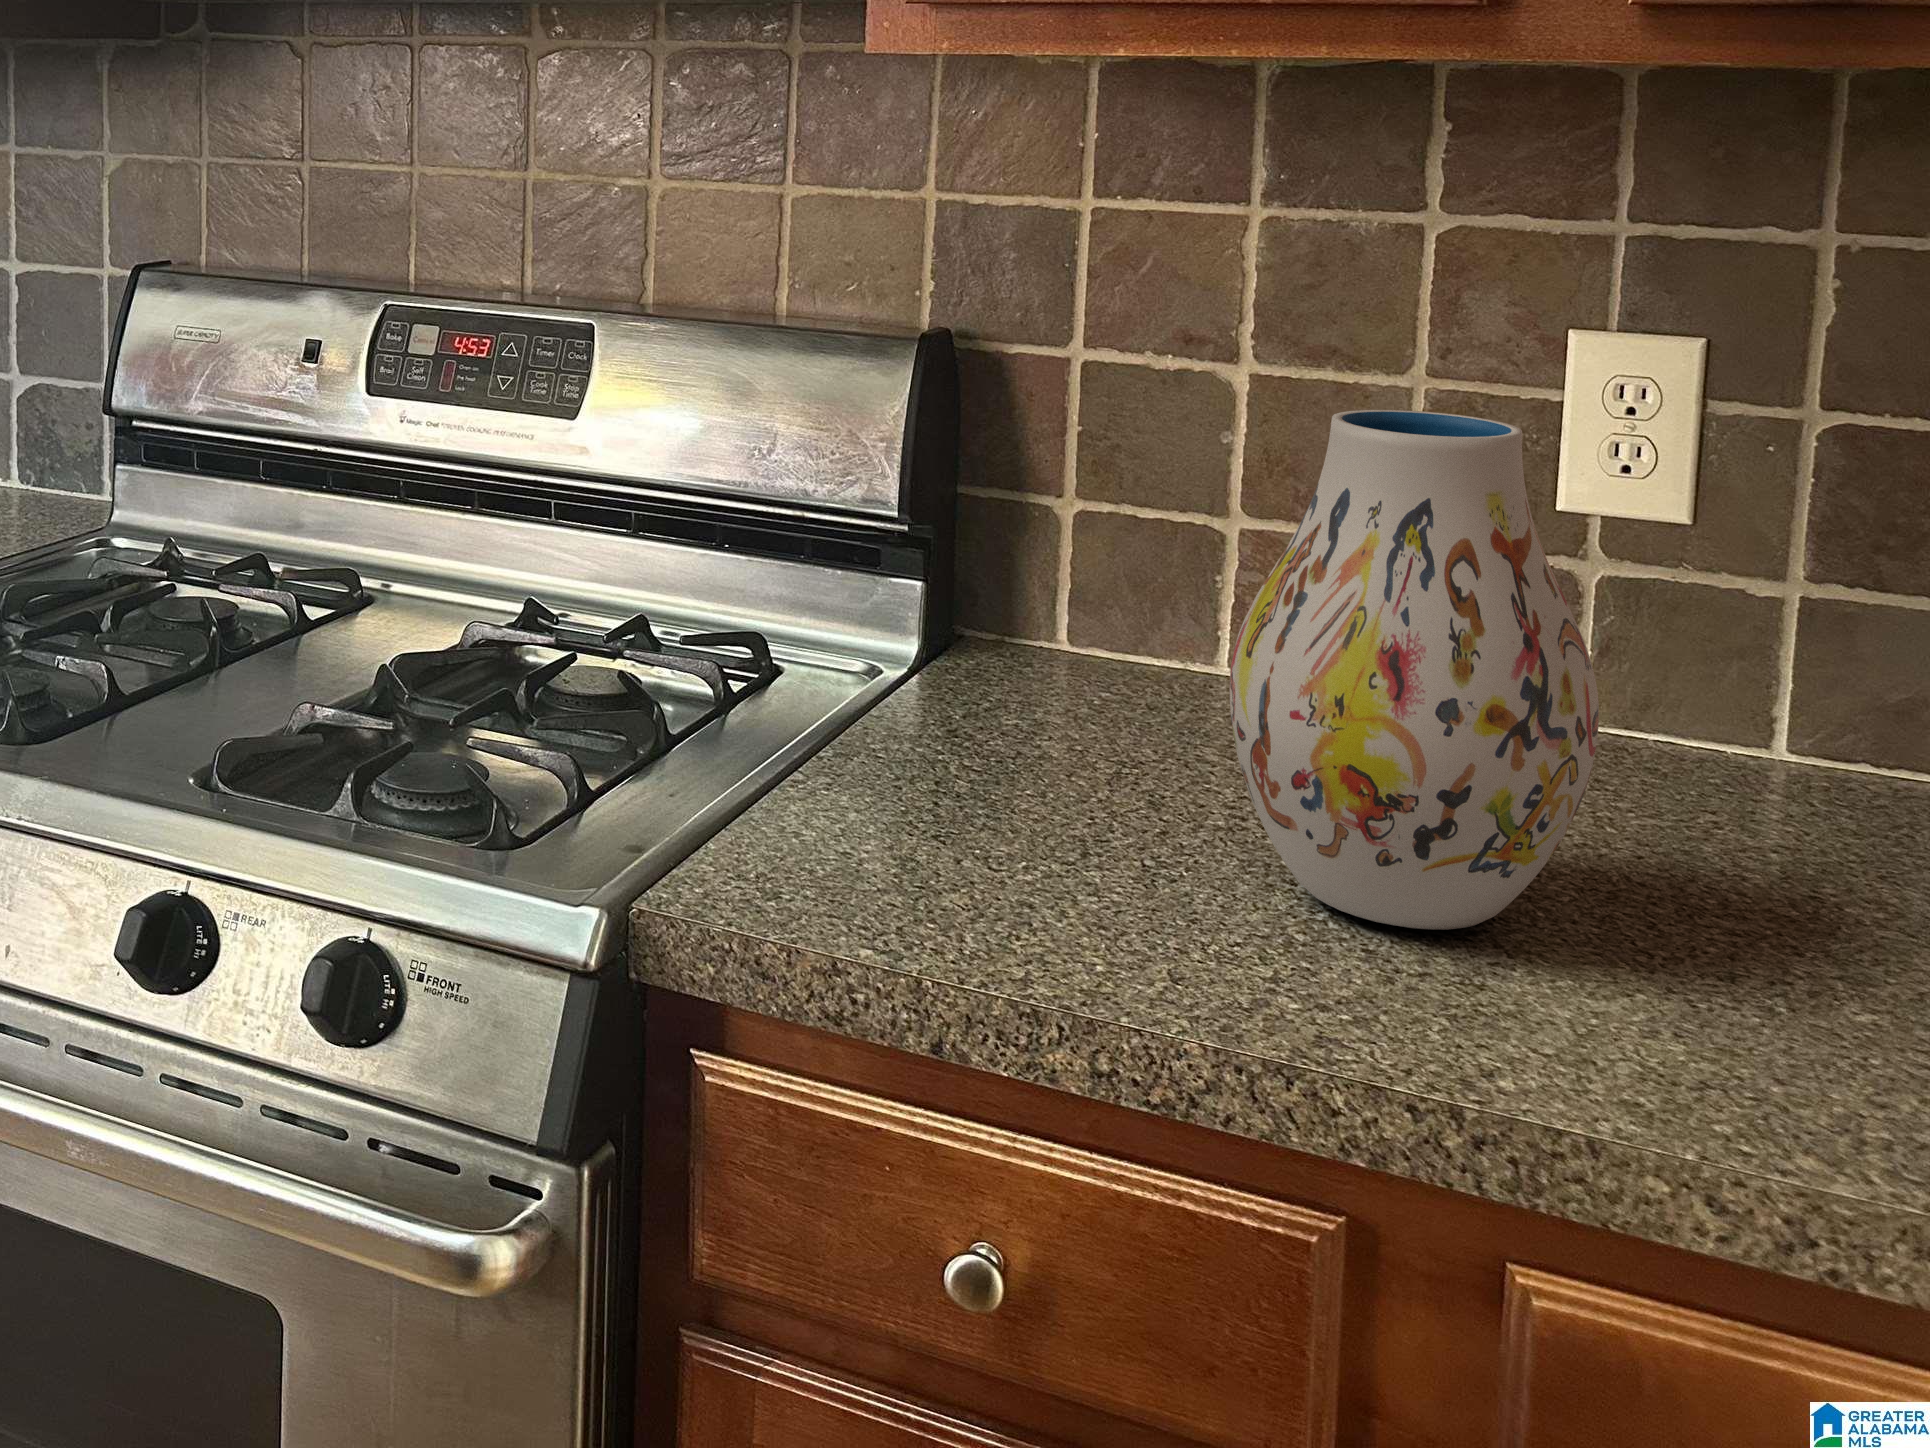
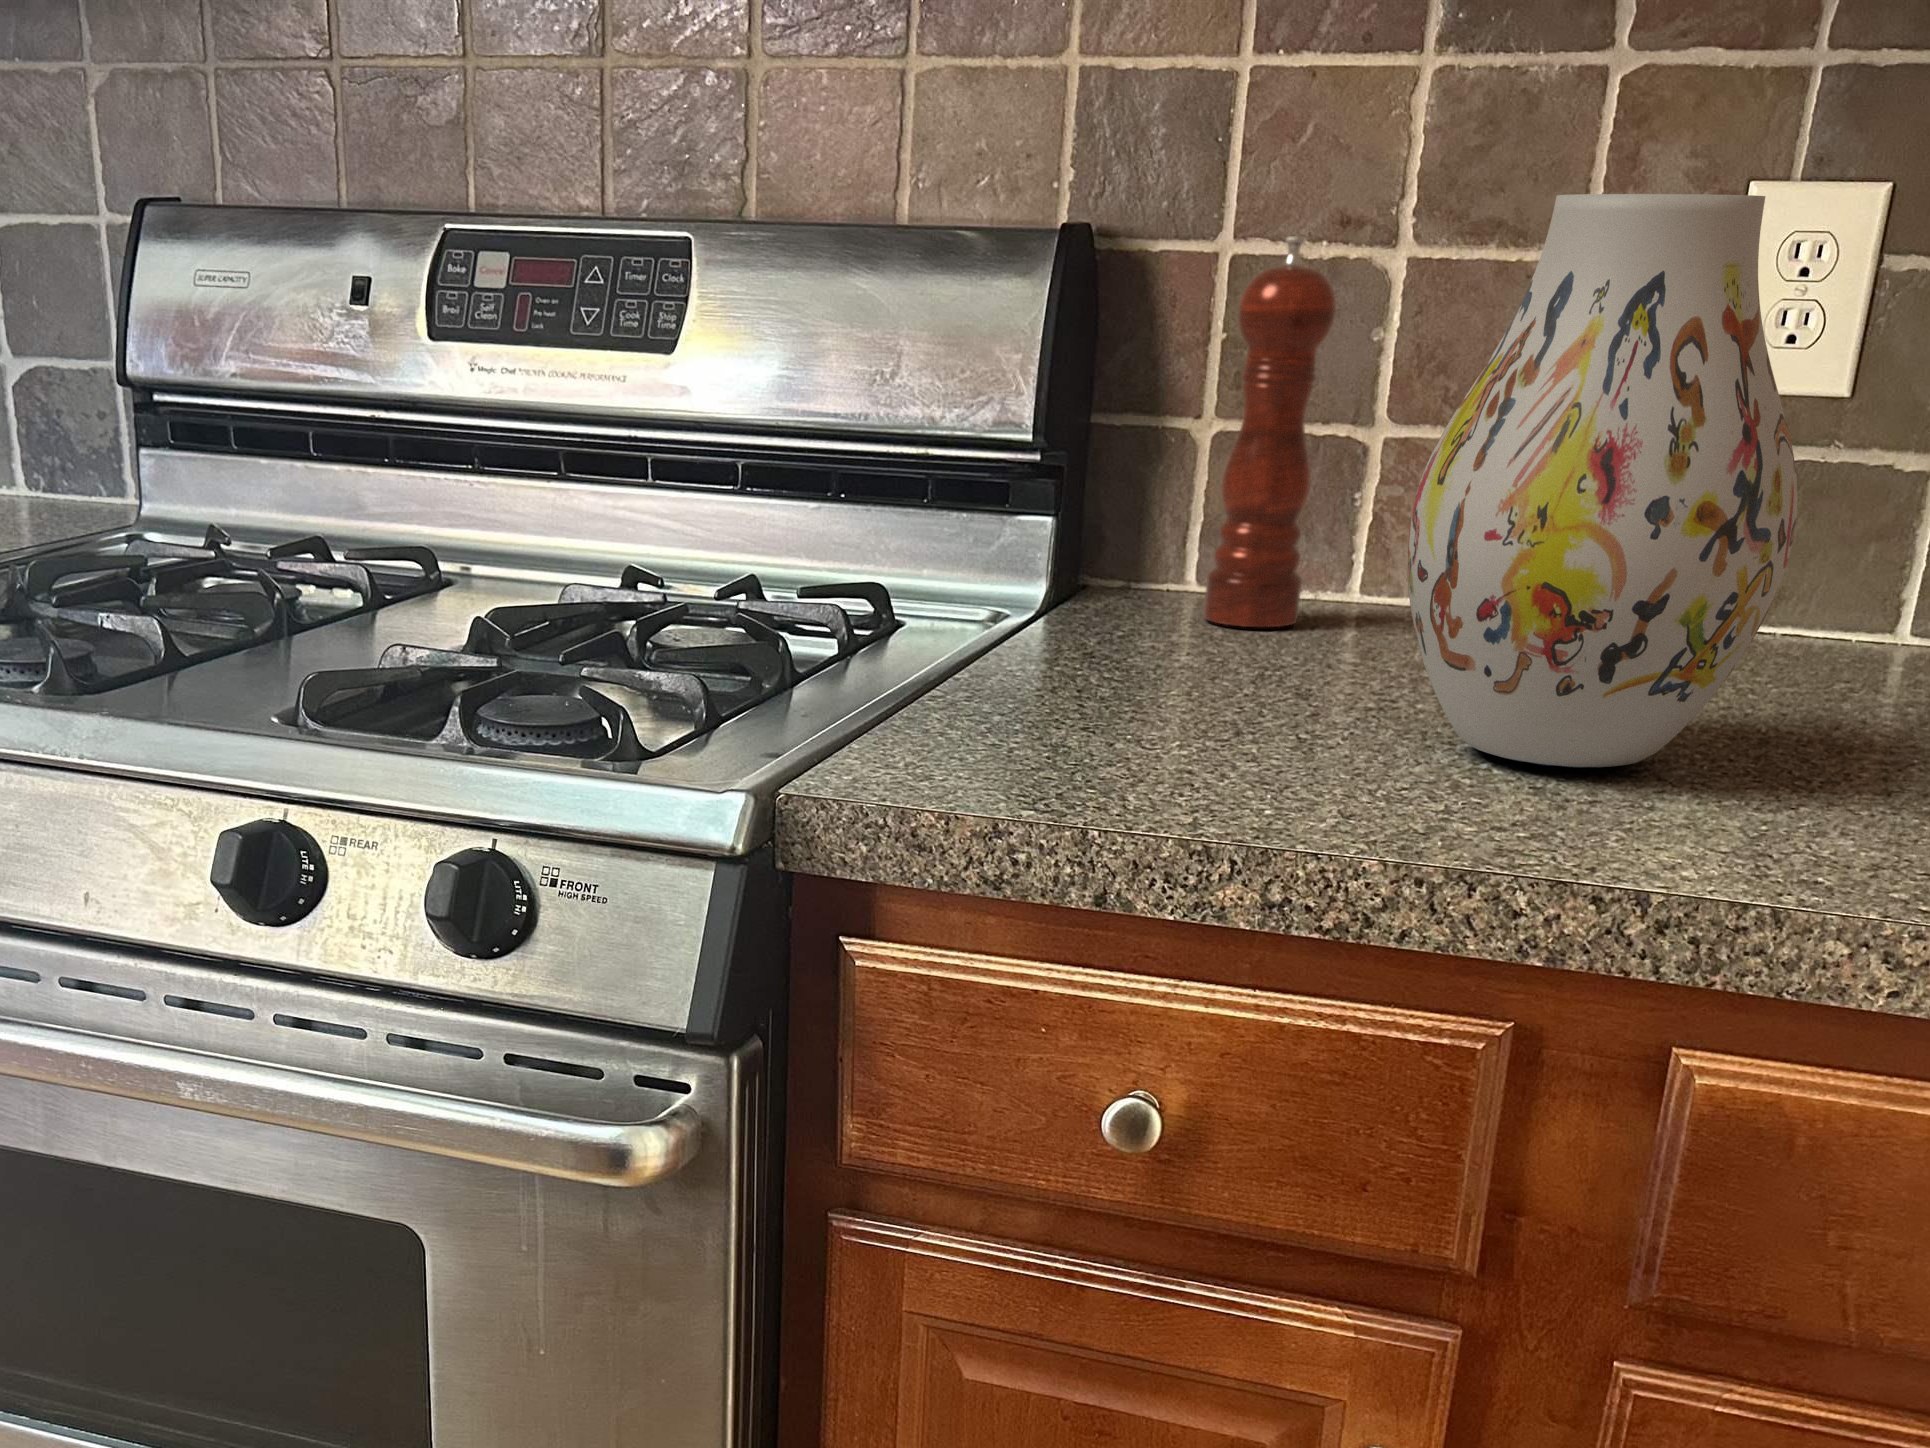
pepper mill: none [1076,360,1181,704] -> present [1203,236,1336,627]

